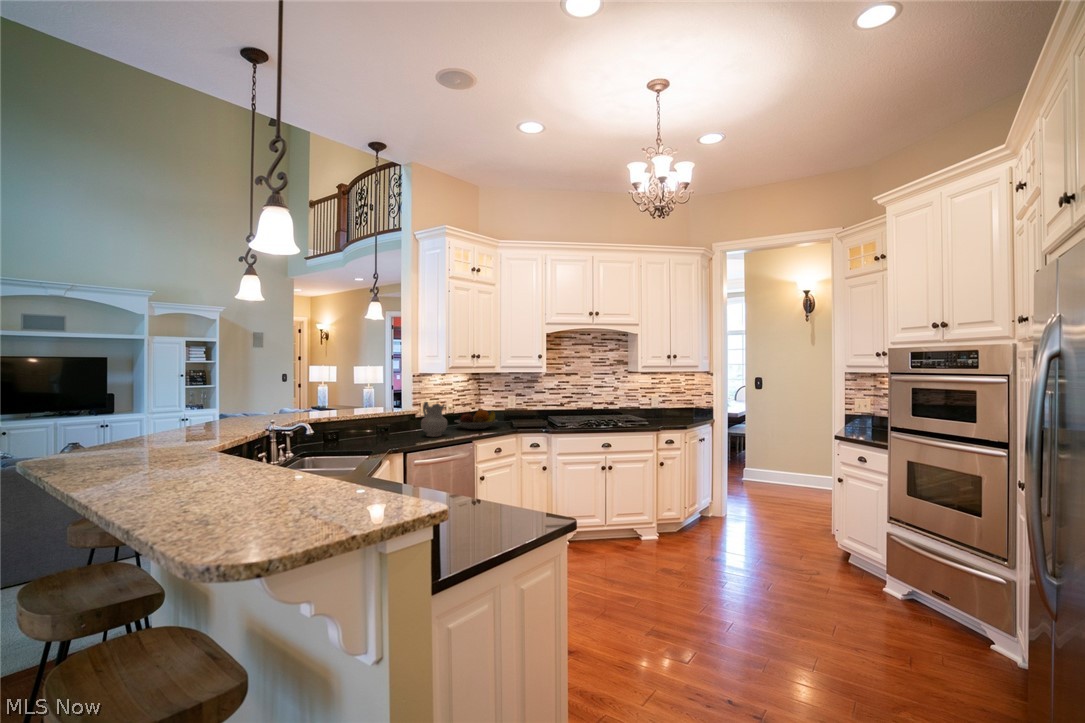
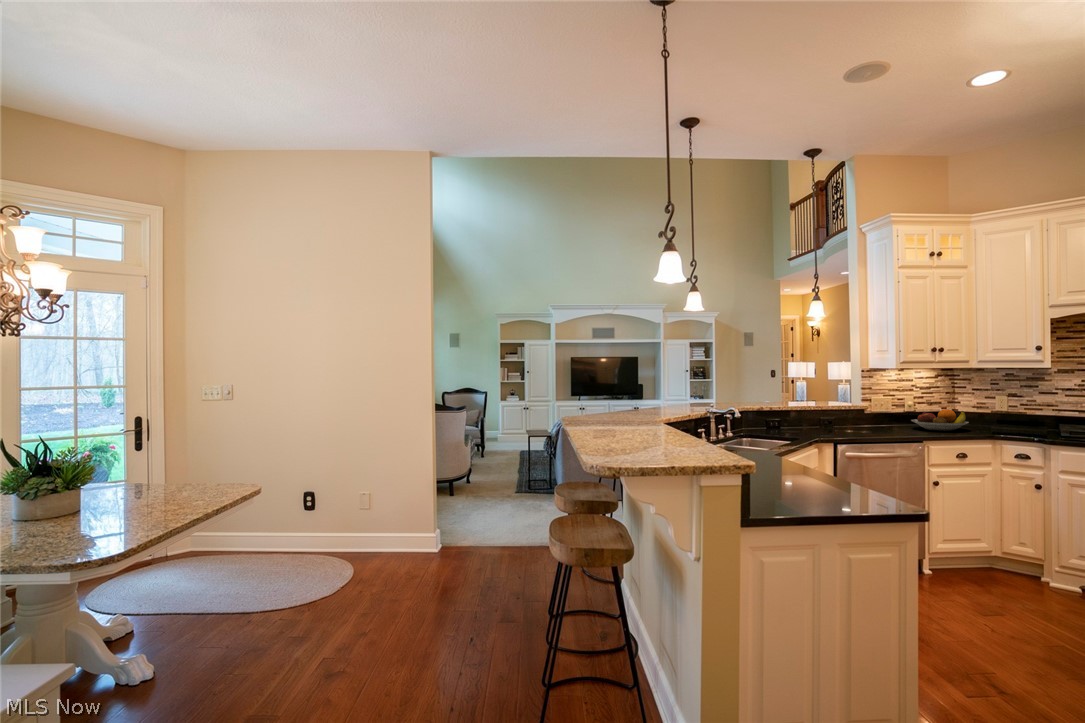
ceramic pitcher: present [421,402,447,437] -> none [864,398,895,433]

